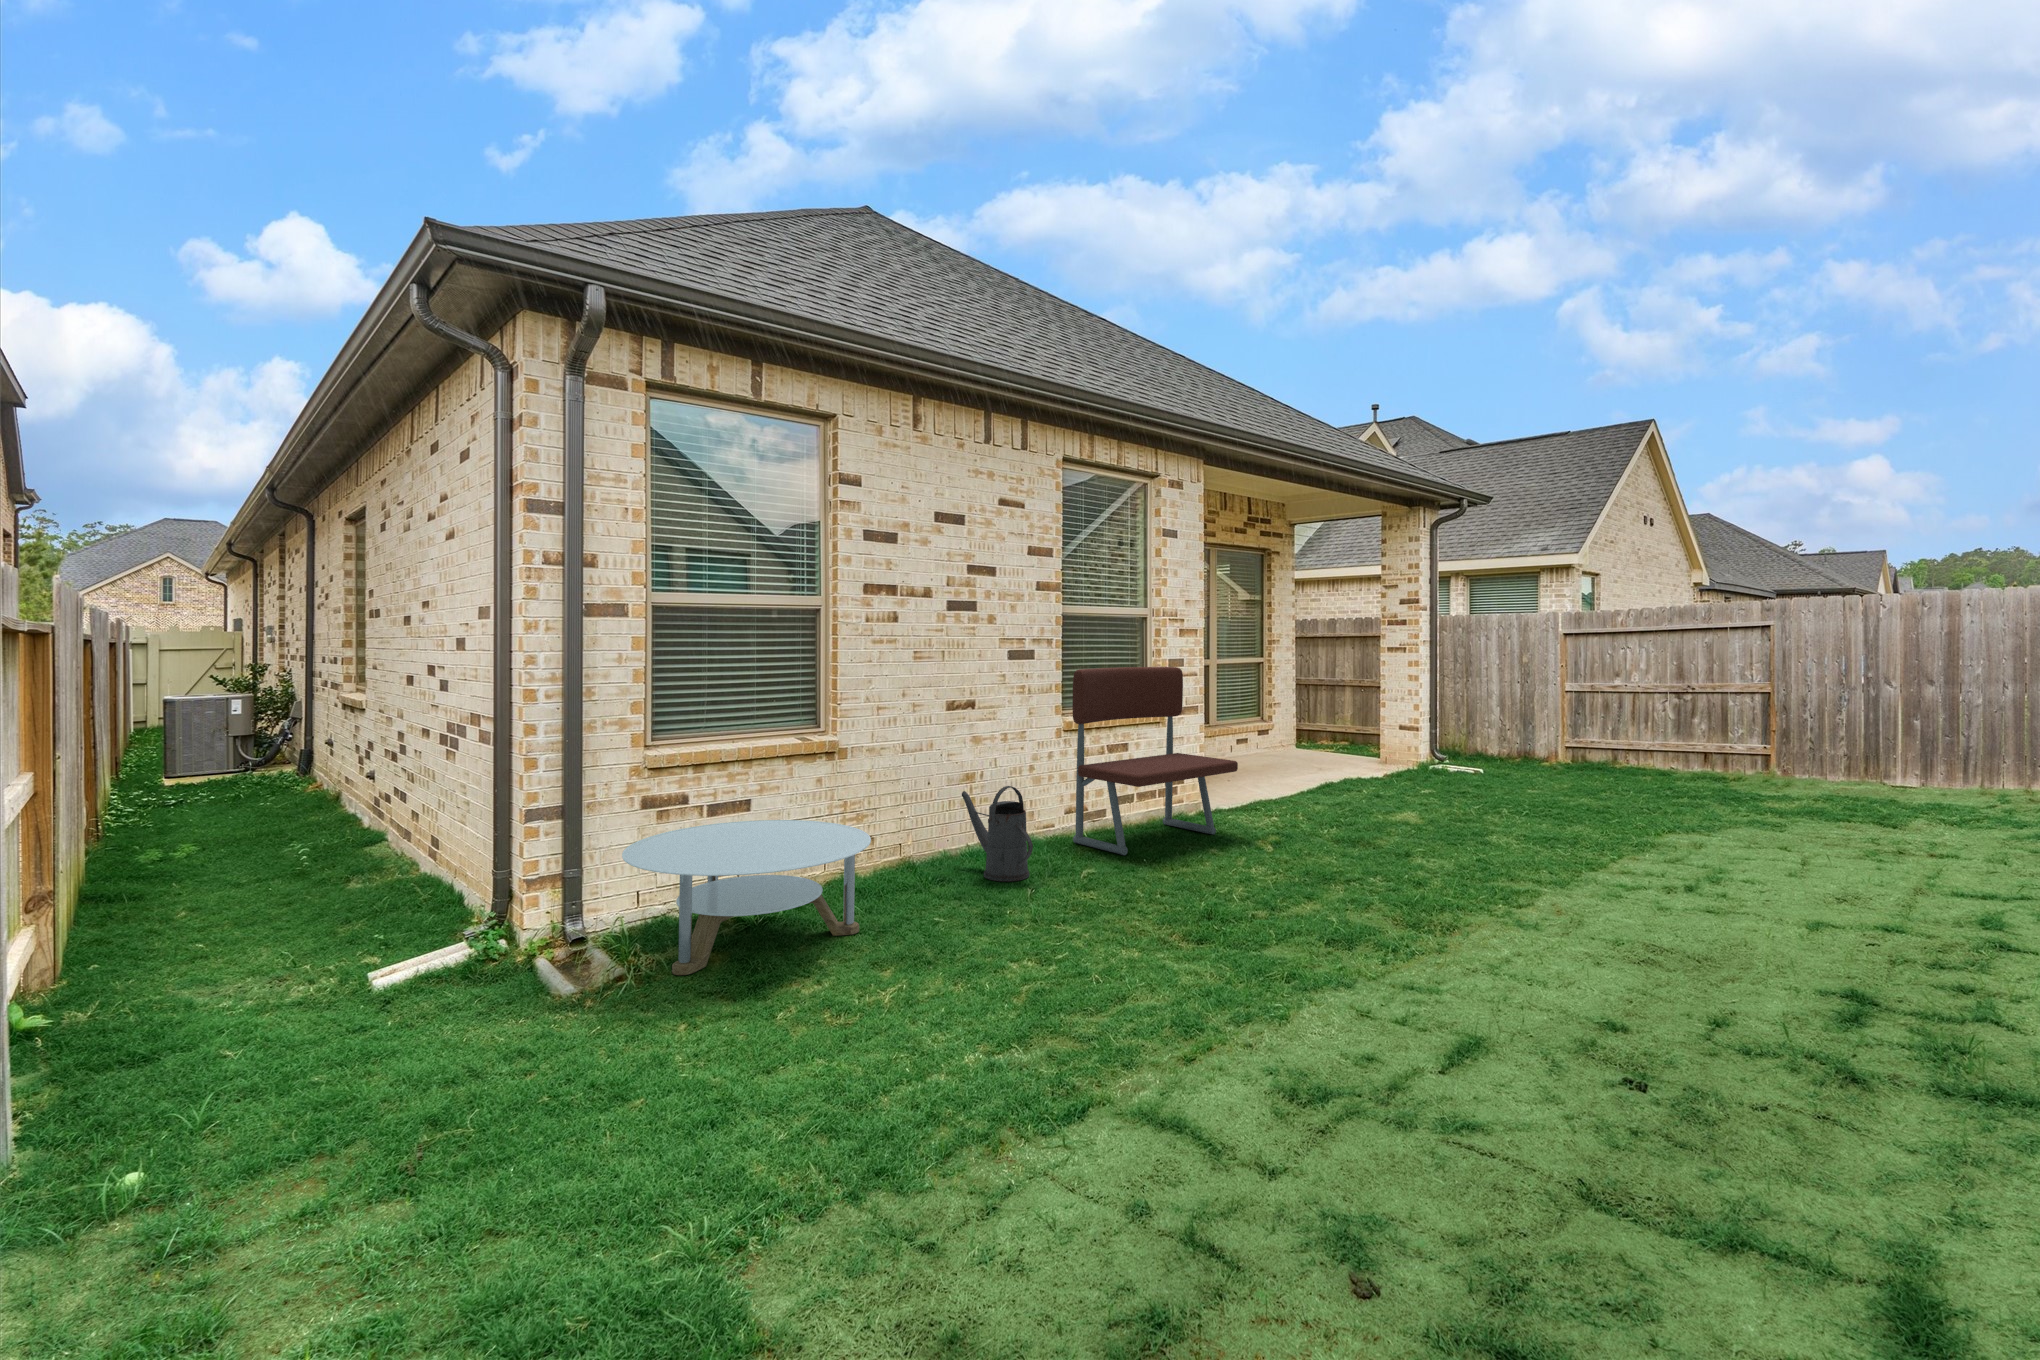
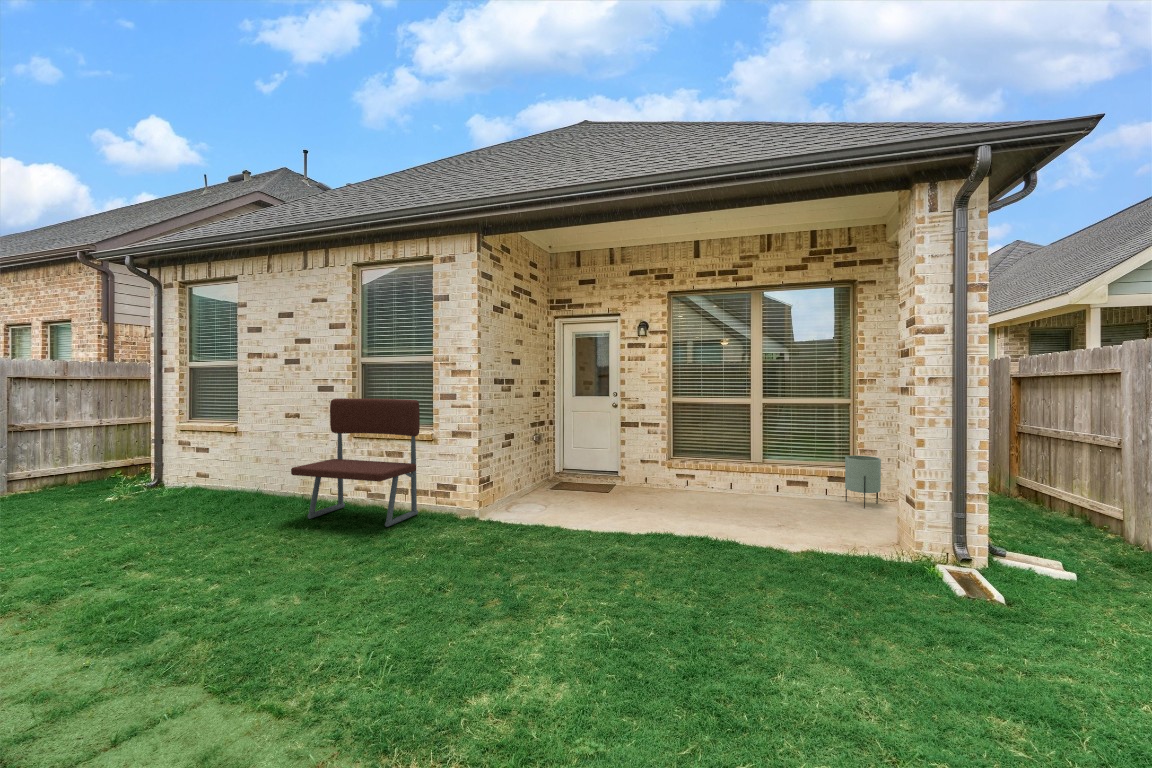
planter: none [1279,708,1308,753] -> present [845,455,881,508]
watering can: present [962,786,1033,882] -> none [234,460,288,512]
round table: present [622,820,871,975] -> none [81,455,202,508]

